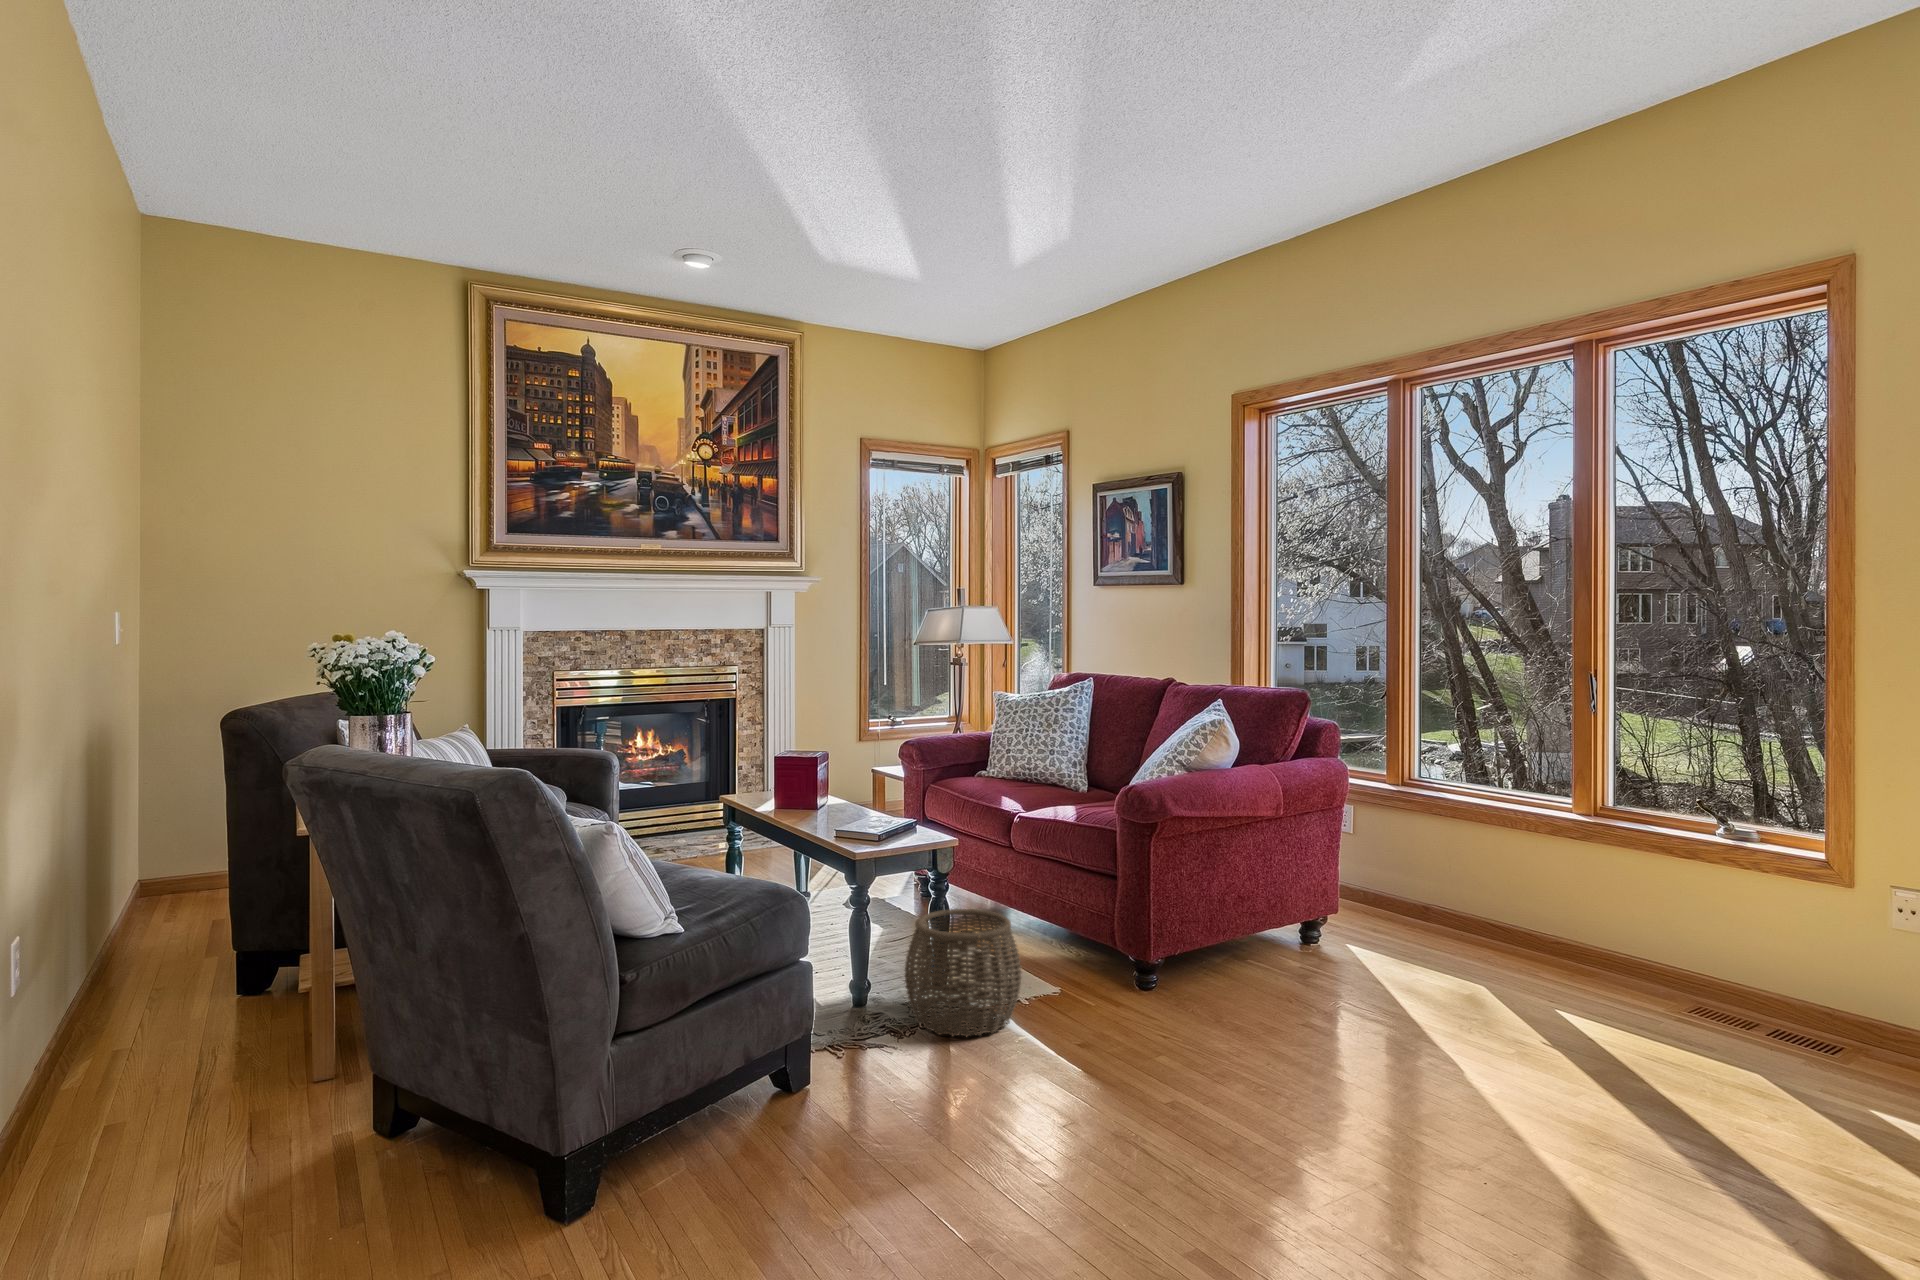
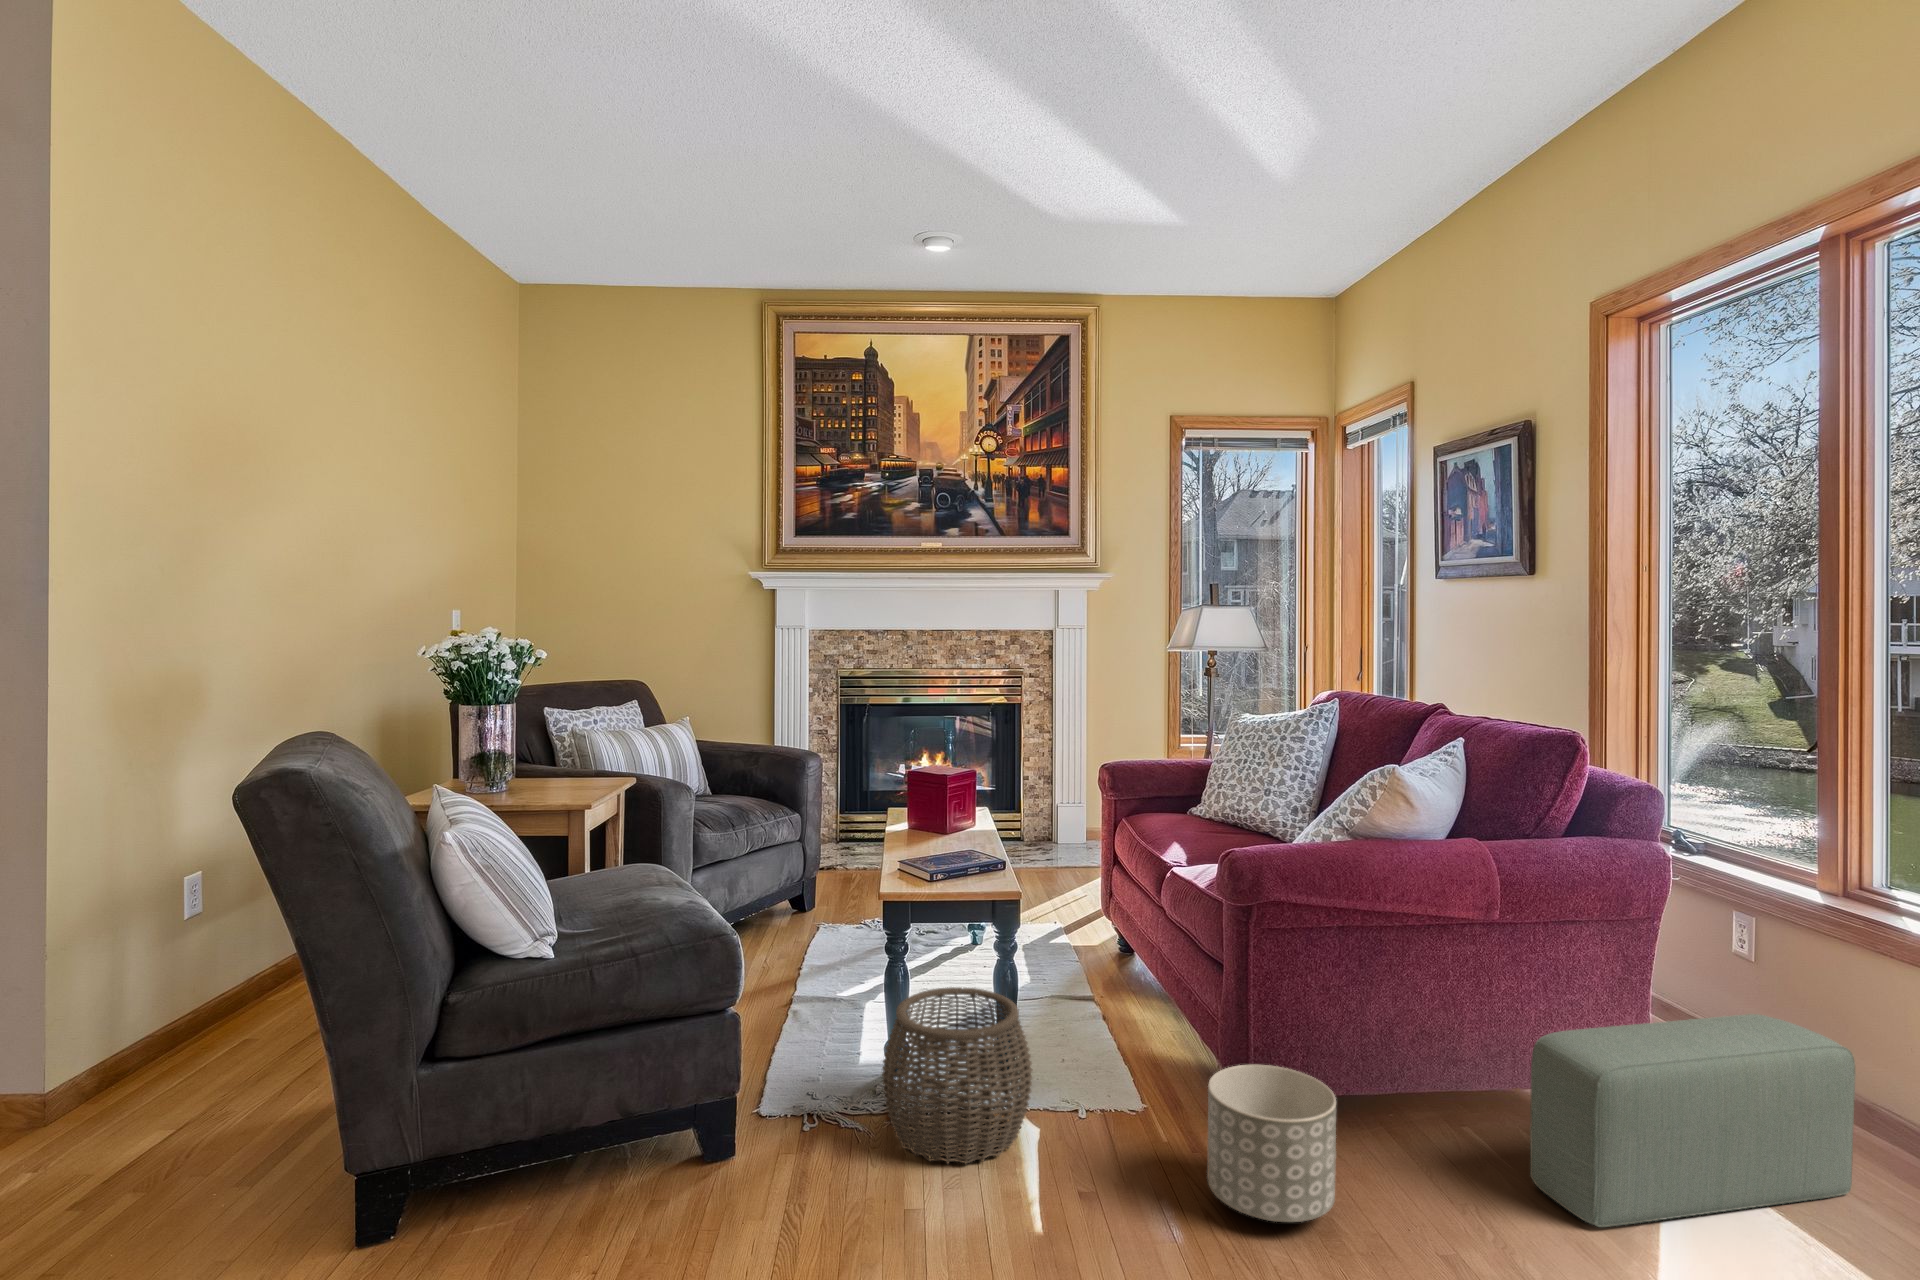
pouf: none [1308,854,1444,983] -> present [1530,1014,1855,1227]
planter: none [1152,923,1237,1018] -> present [1207,1064,1336,1222]

